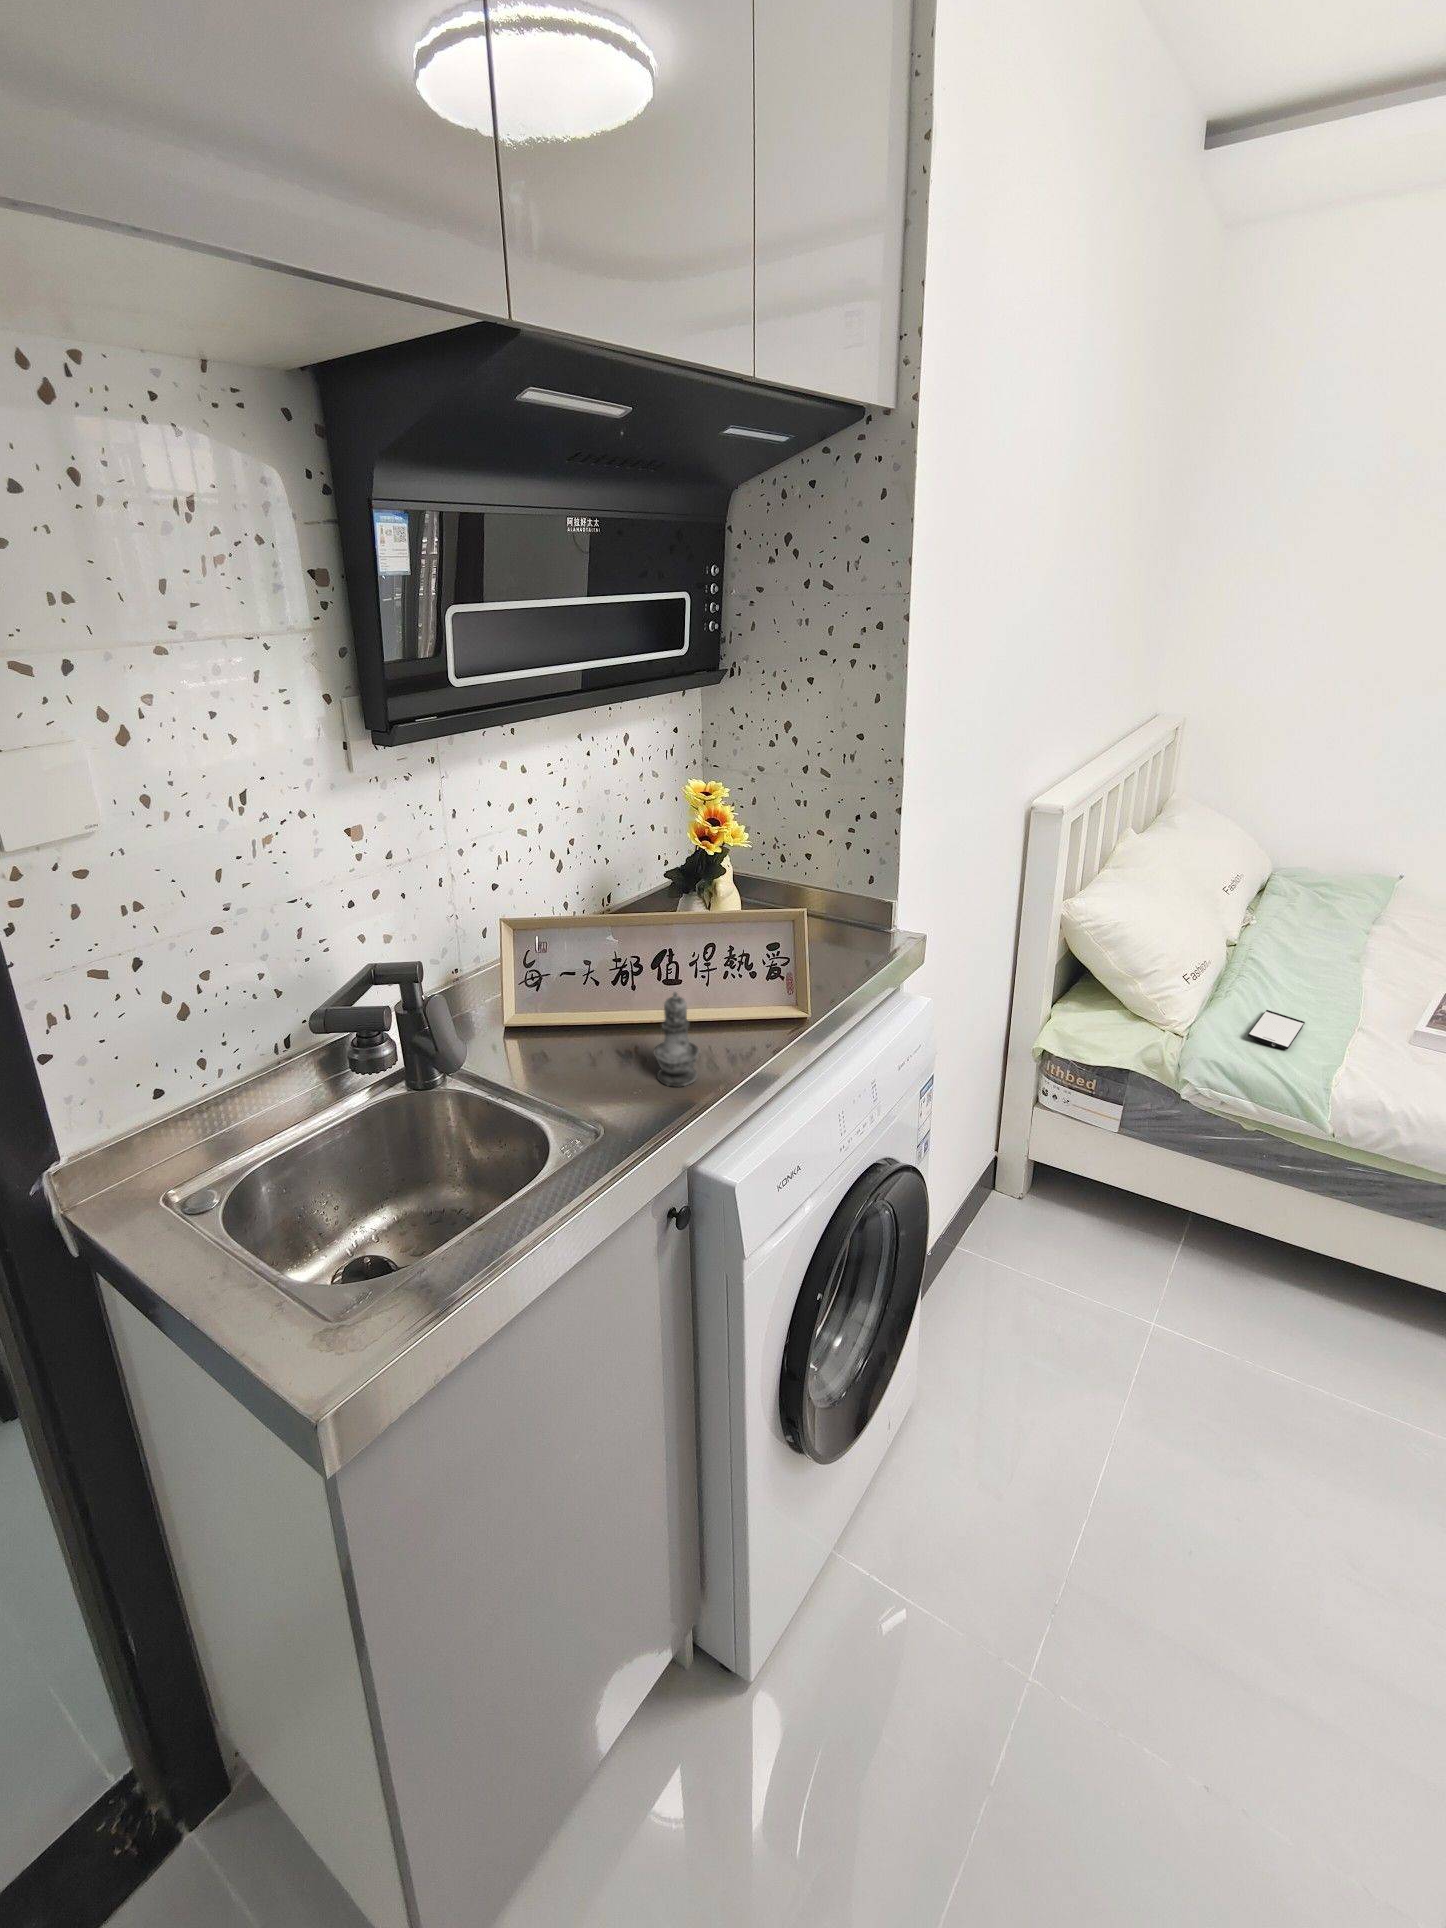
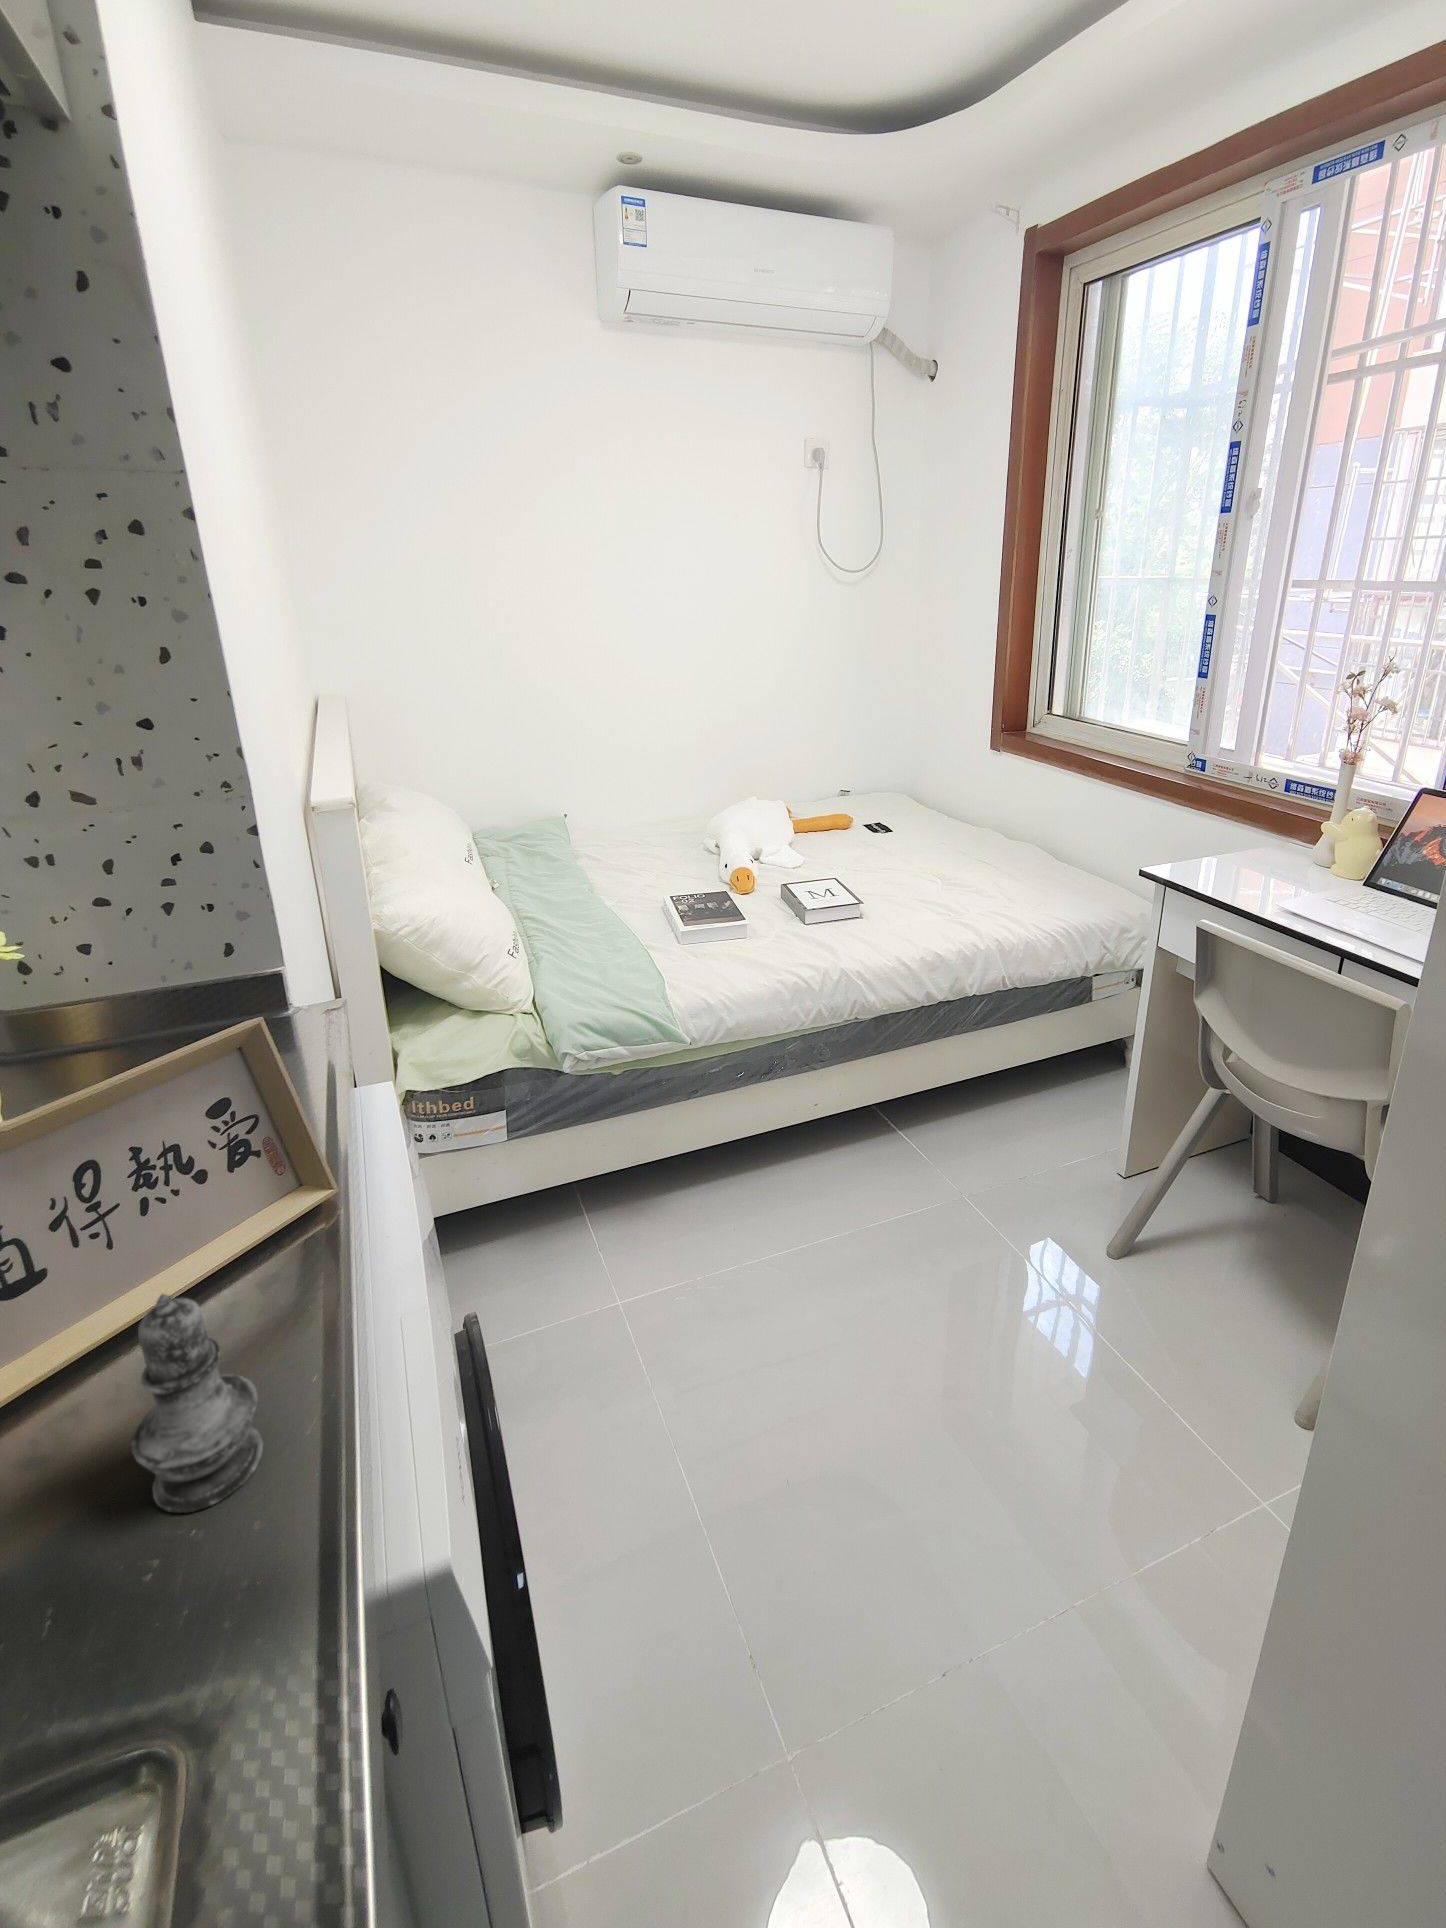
smartphone: present [1248,1010,1305,1049] -> none [575,958,618,989]

